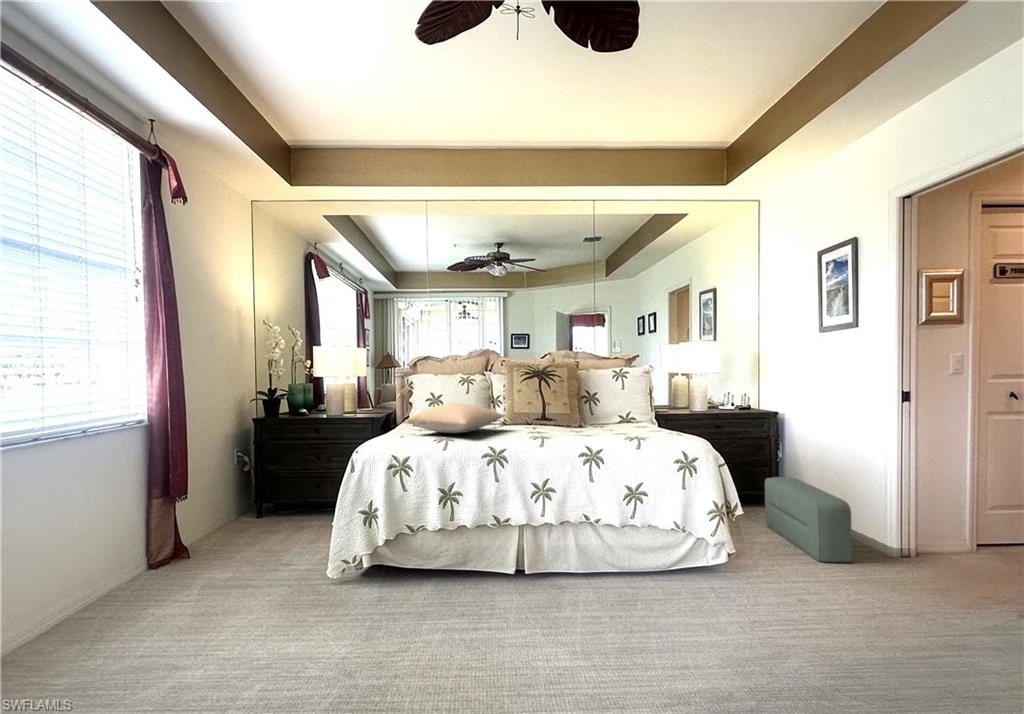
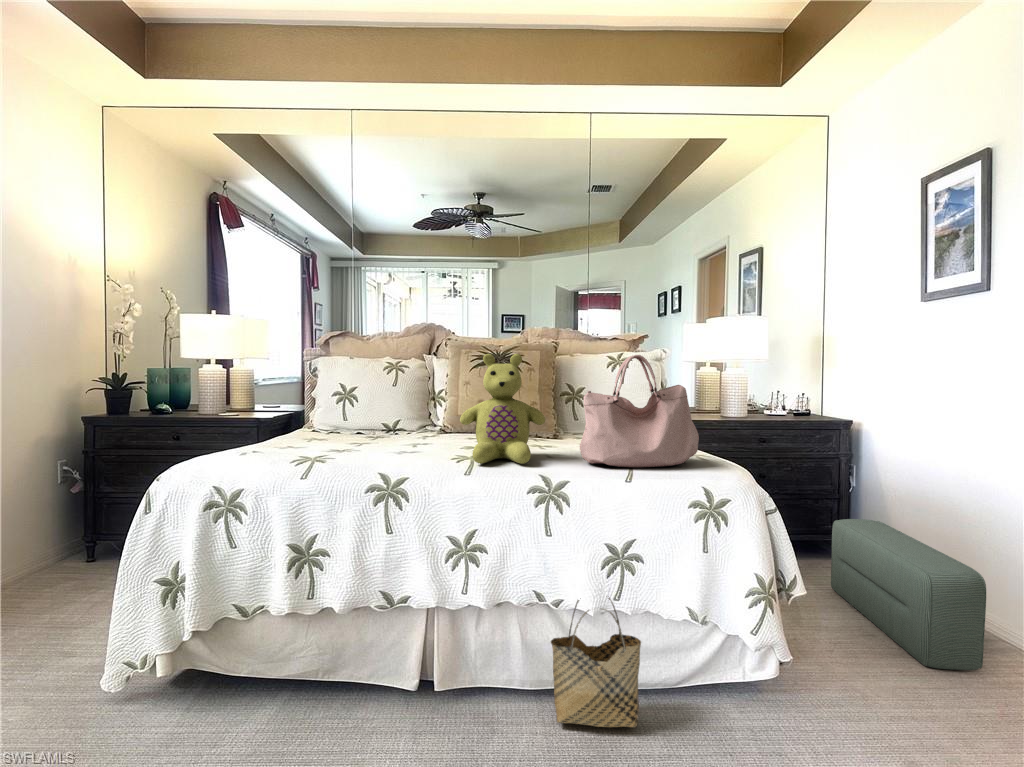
stuffed bear: none [531,373,583,440] -> present [460,354,545,464]
handbag: none [606,373,677,441] -> present [580,355,699,467]
pillow: present [408,403,504,433] -> none [269,401,429,448]
woven basket: none [596,512,649,590] -> present [551,598,641,727]

